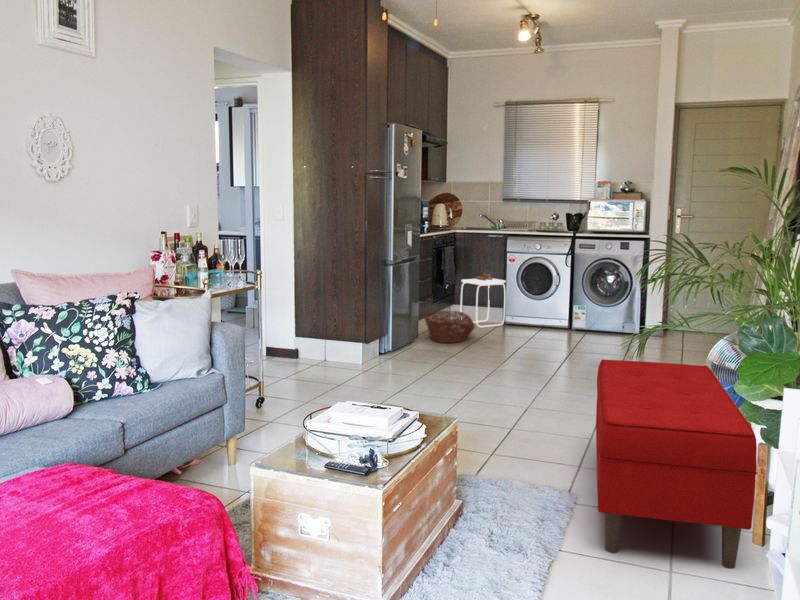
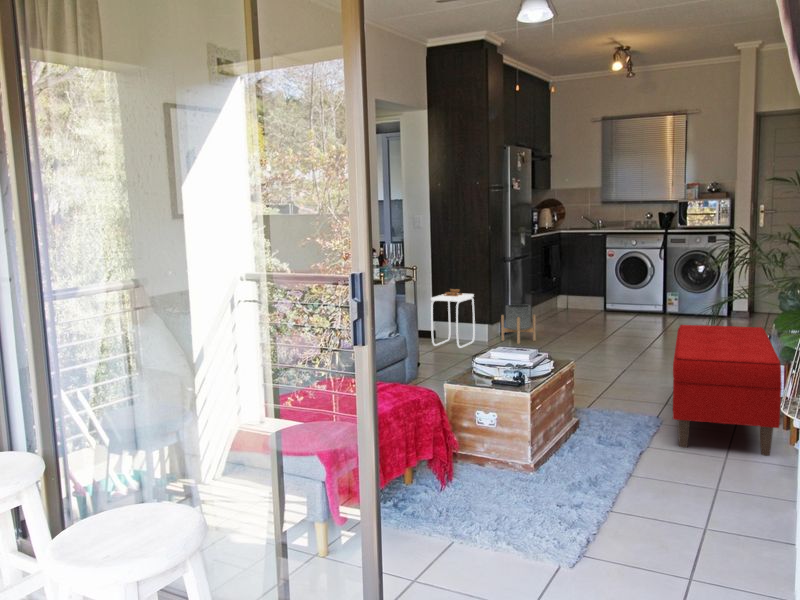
side table: present [460,273,506,327] -> present [431,288,475,348]
basket: present [424,311,475,343] -> none [535,299,580,326]
planter: none [379,318,421,368] -> present [501,304,536,344]

